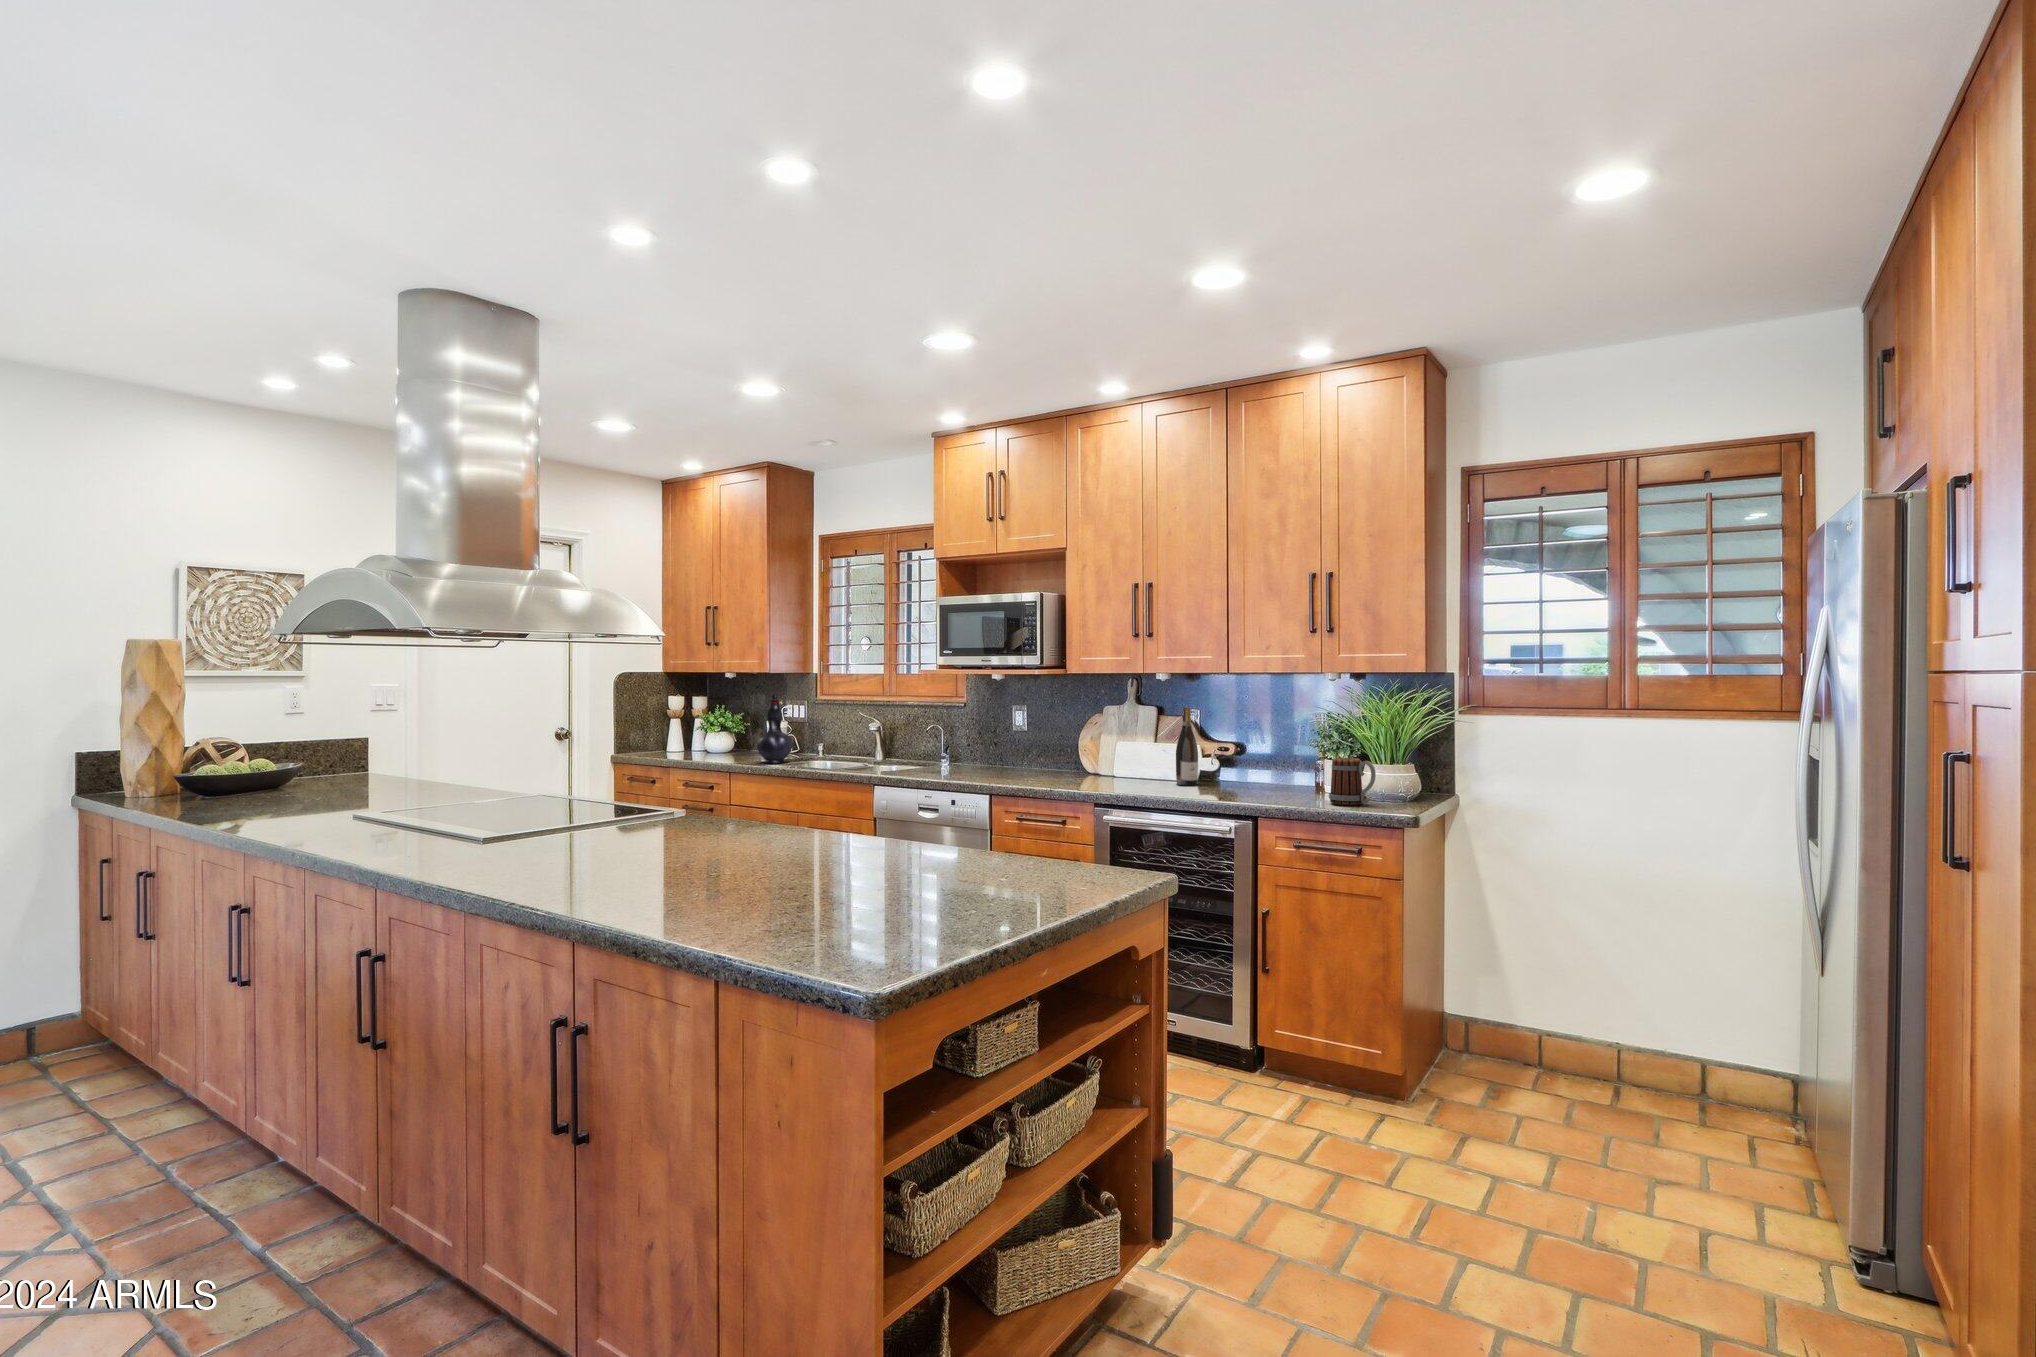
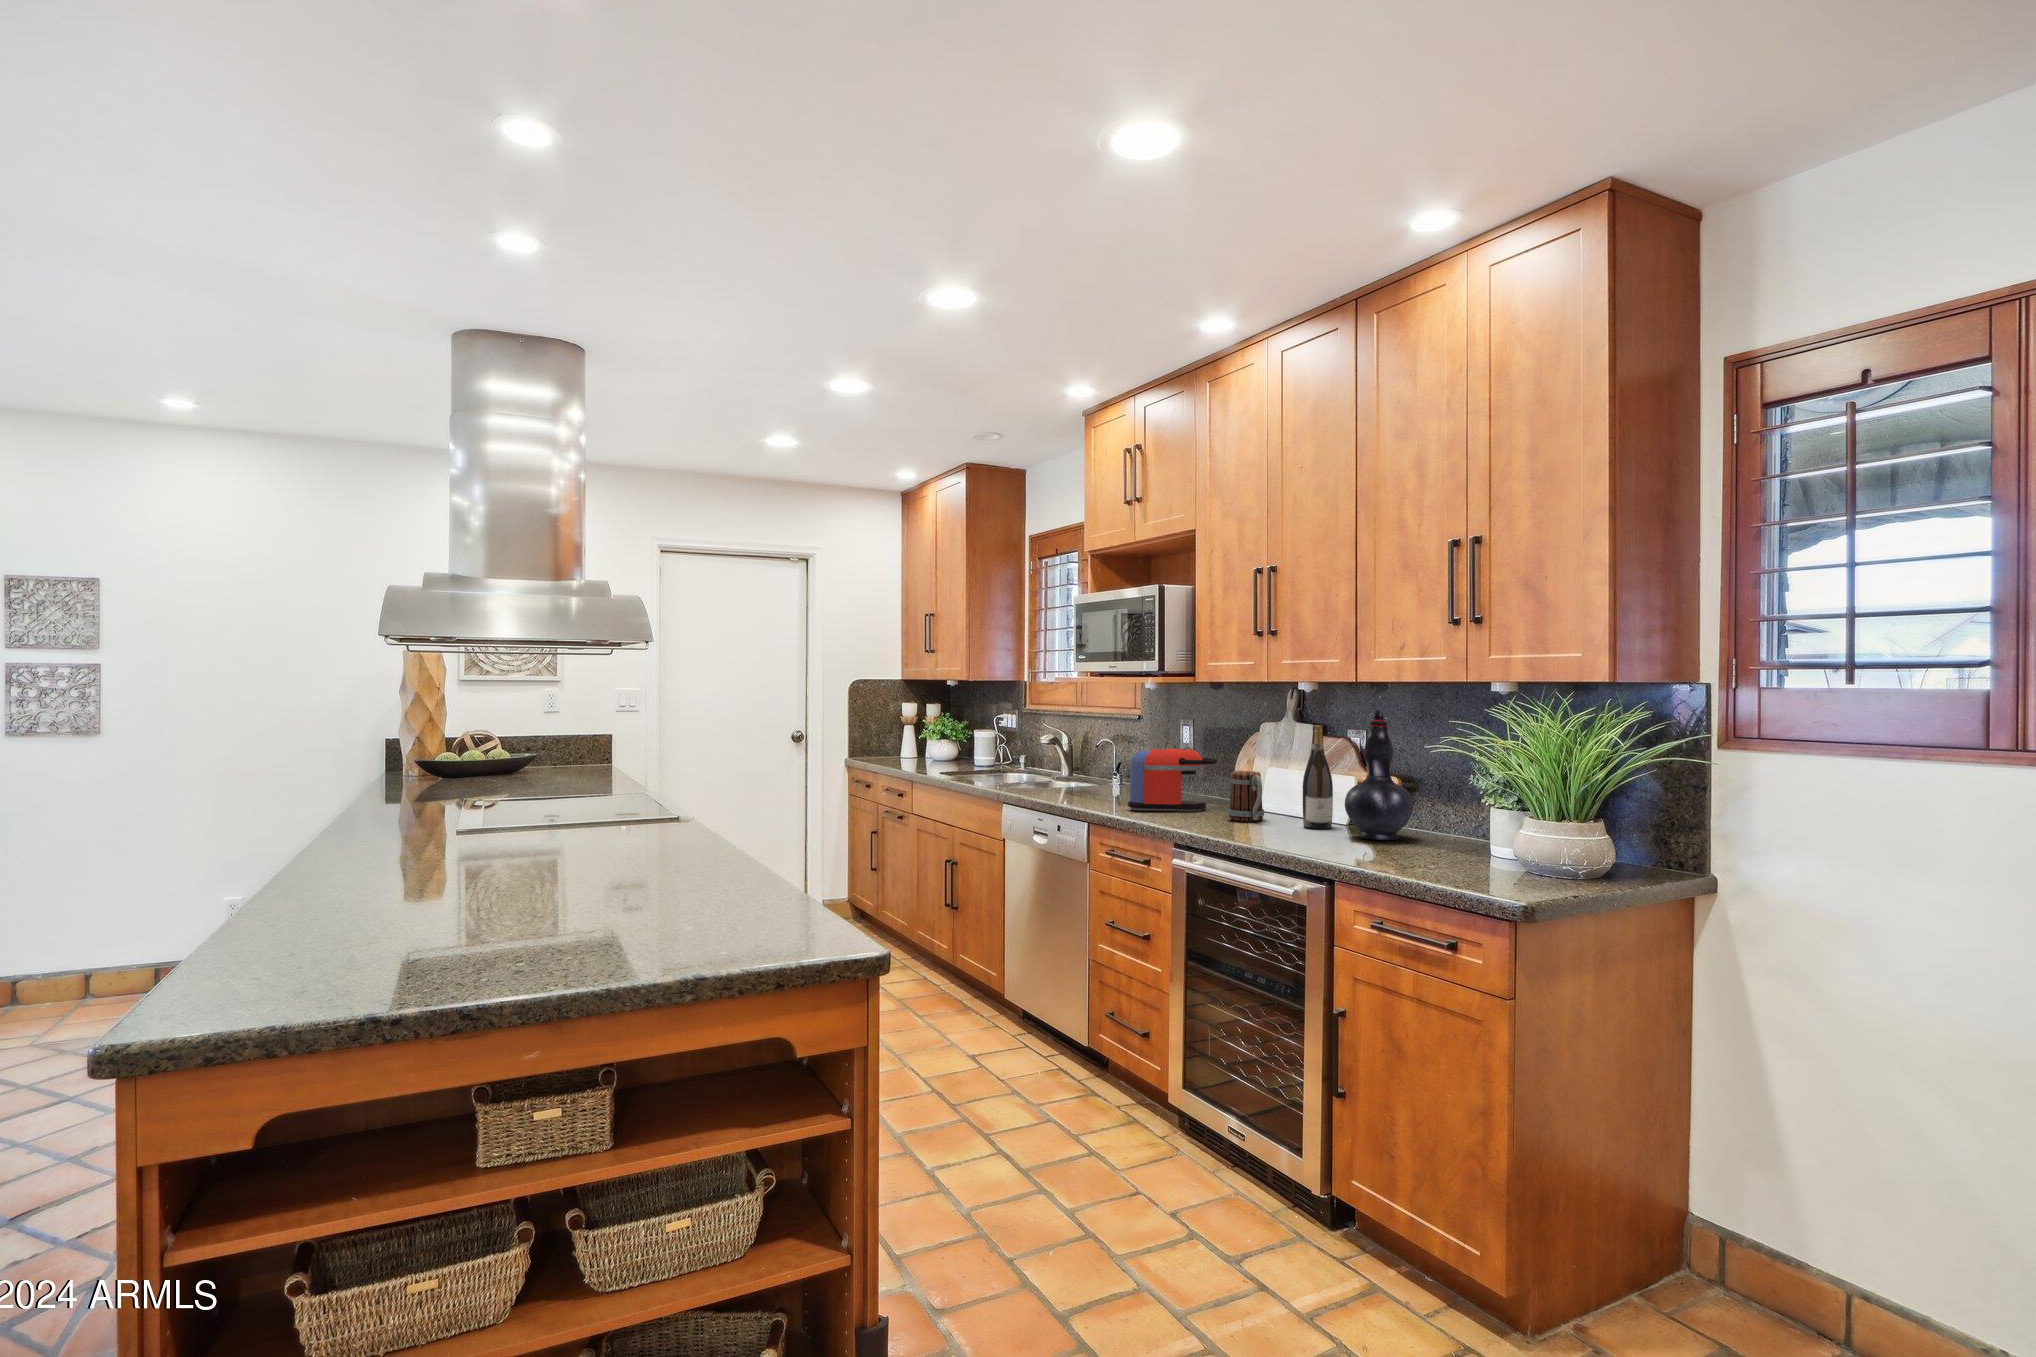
decorative vase: present [757,694,793,763] -> present [1345,710,1413,840]
coffee maker: none [1015,729,1083,782] -> present [1128,749,1217,812]
mug: present [1329,758,1376,805] -> present [1228,771,1264,822]

